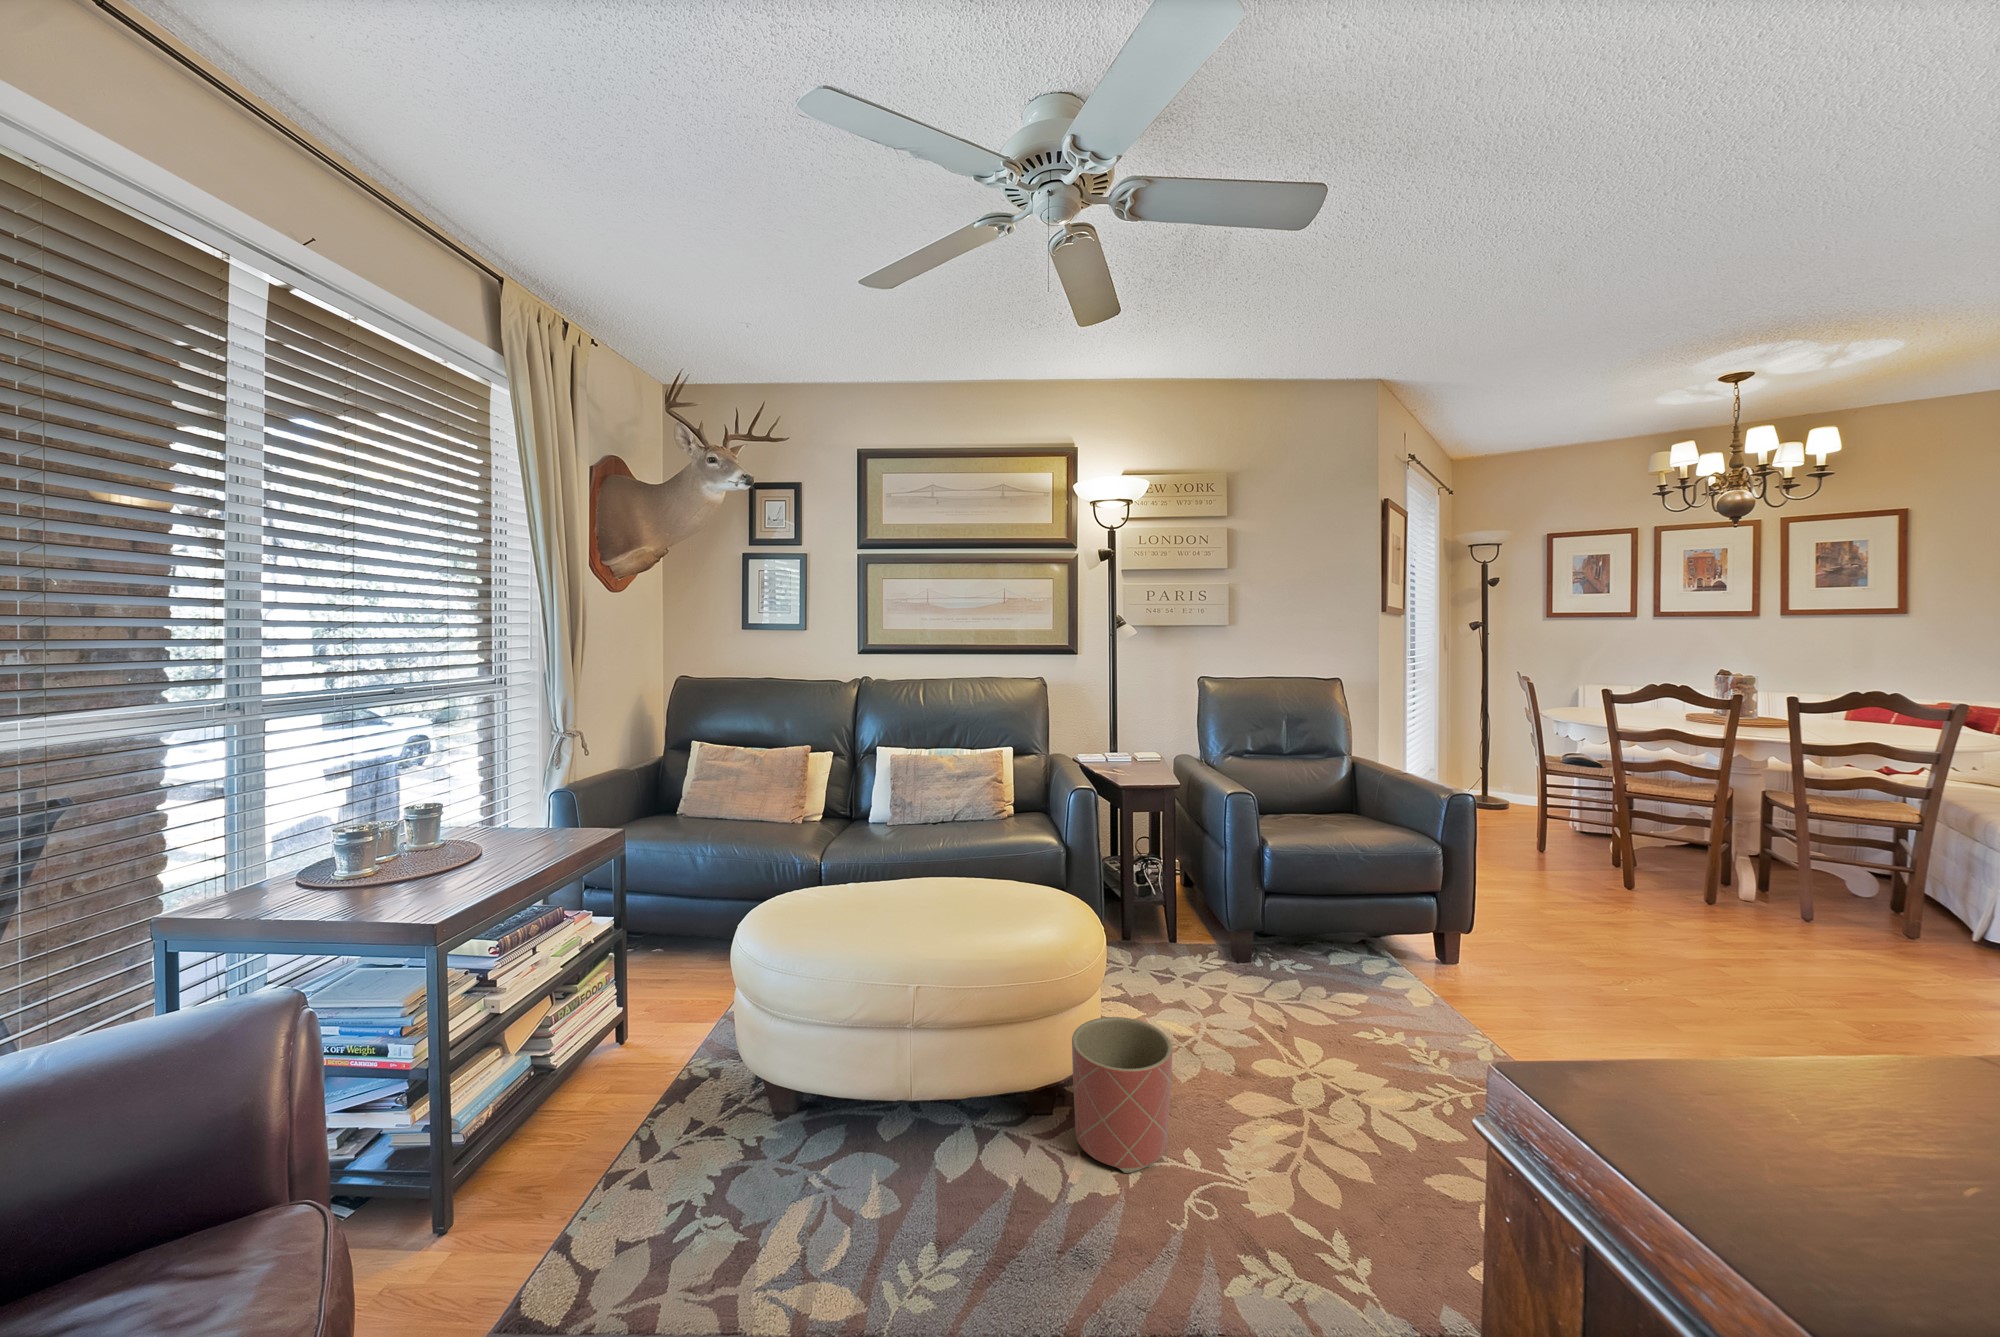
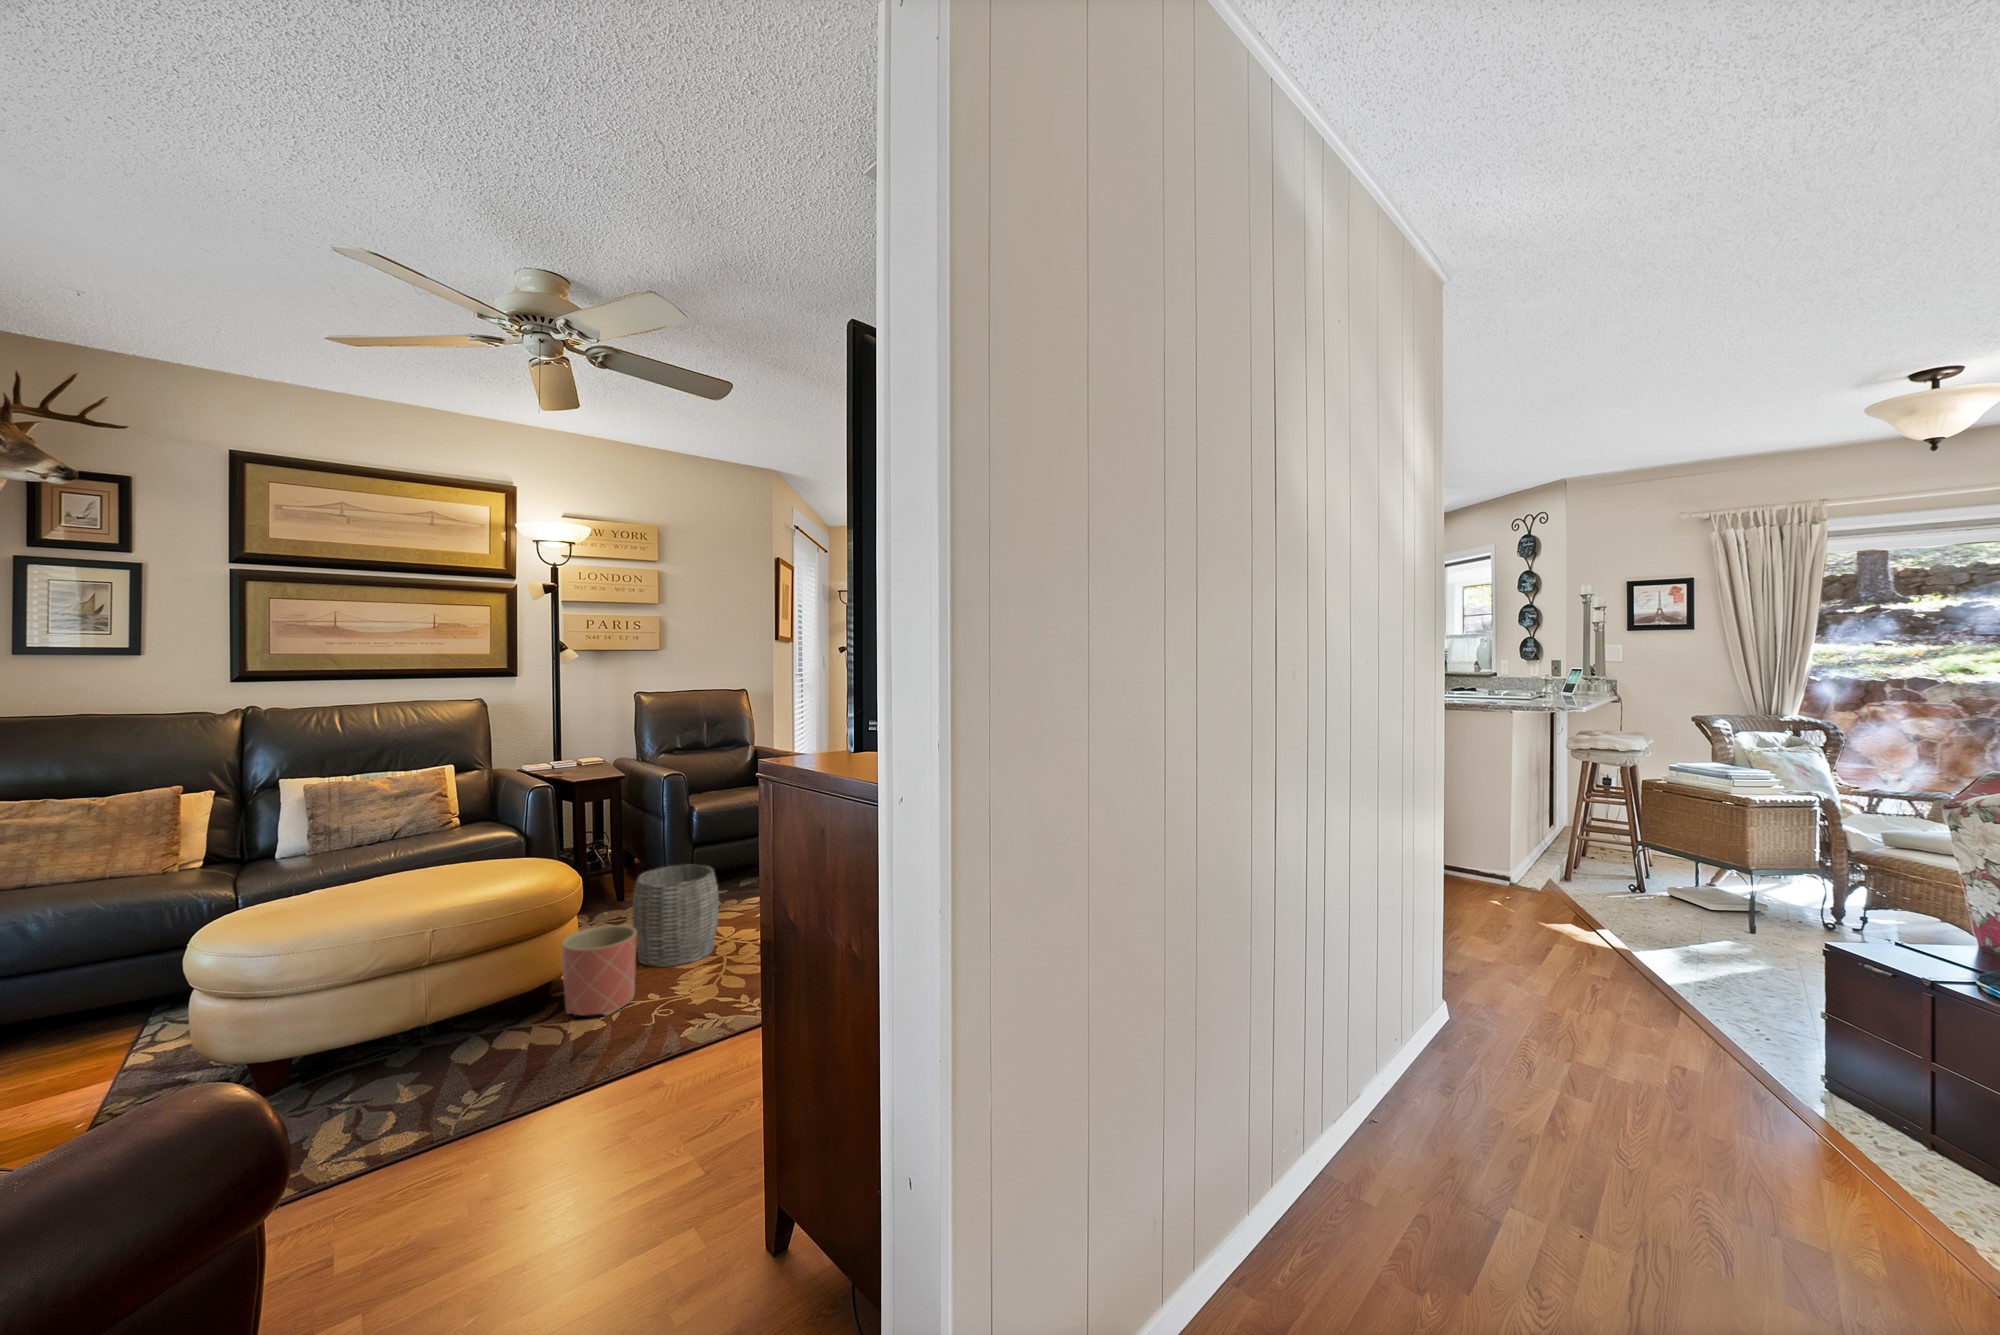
woven basket: none [1174,932,1299,1101] -> present [632,865,719,967]

